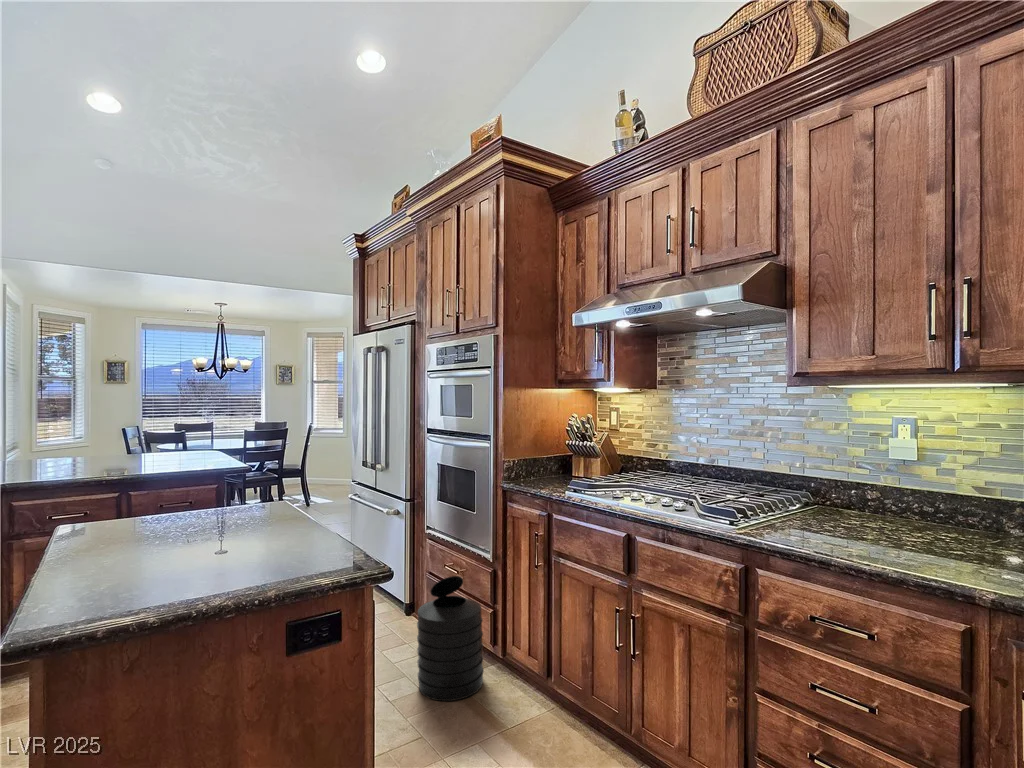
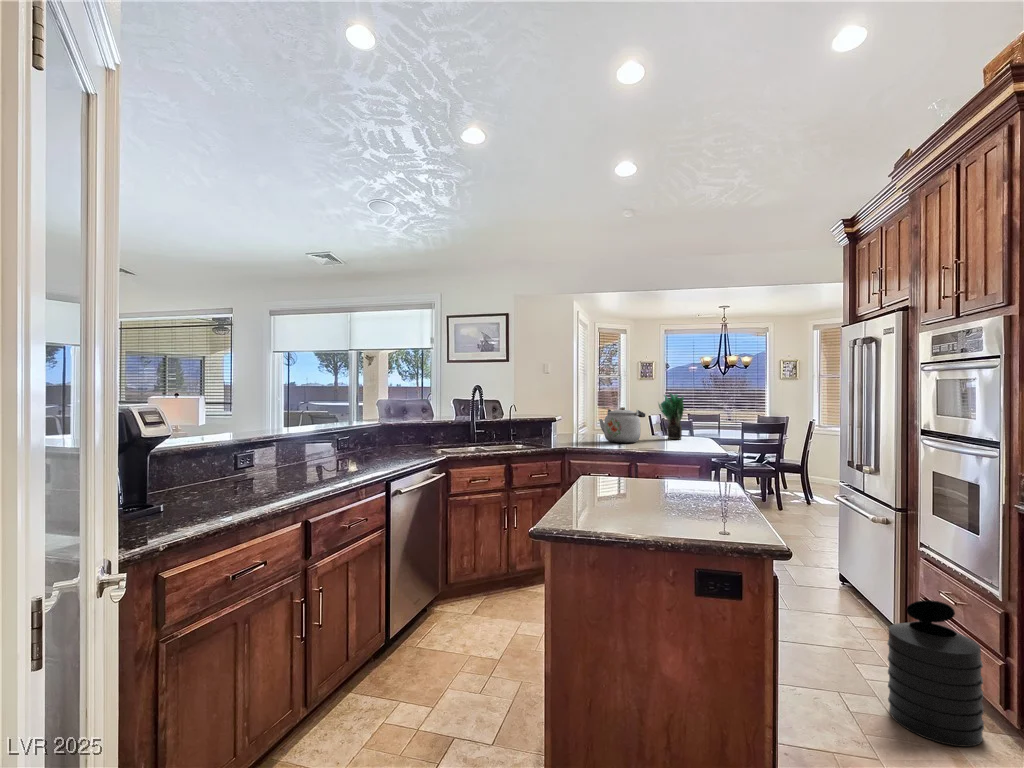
potted plant: none [151,399,190,457] -> present [659,393,684,439]
kettle: none [56,420,135,469] -> present [599,407,645,443]

